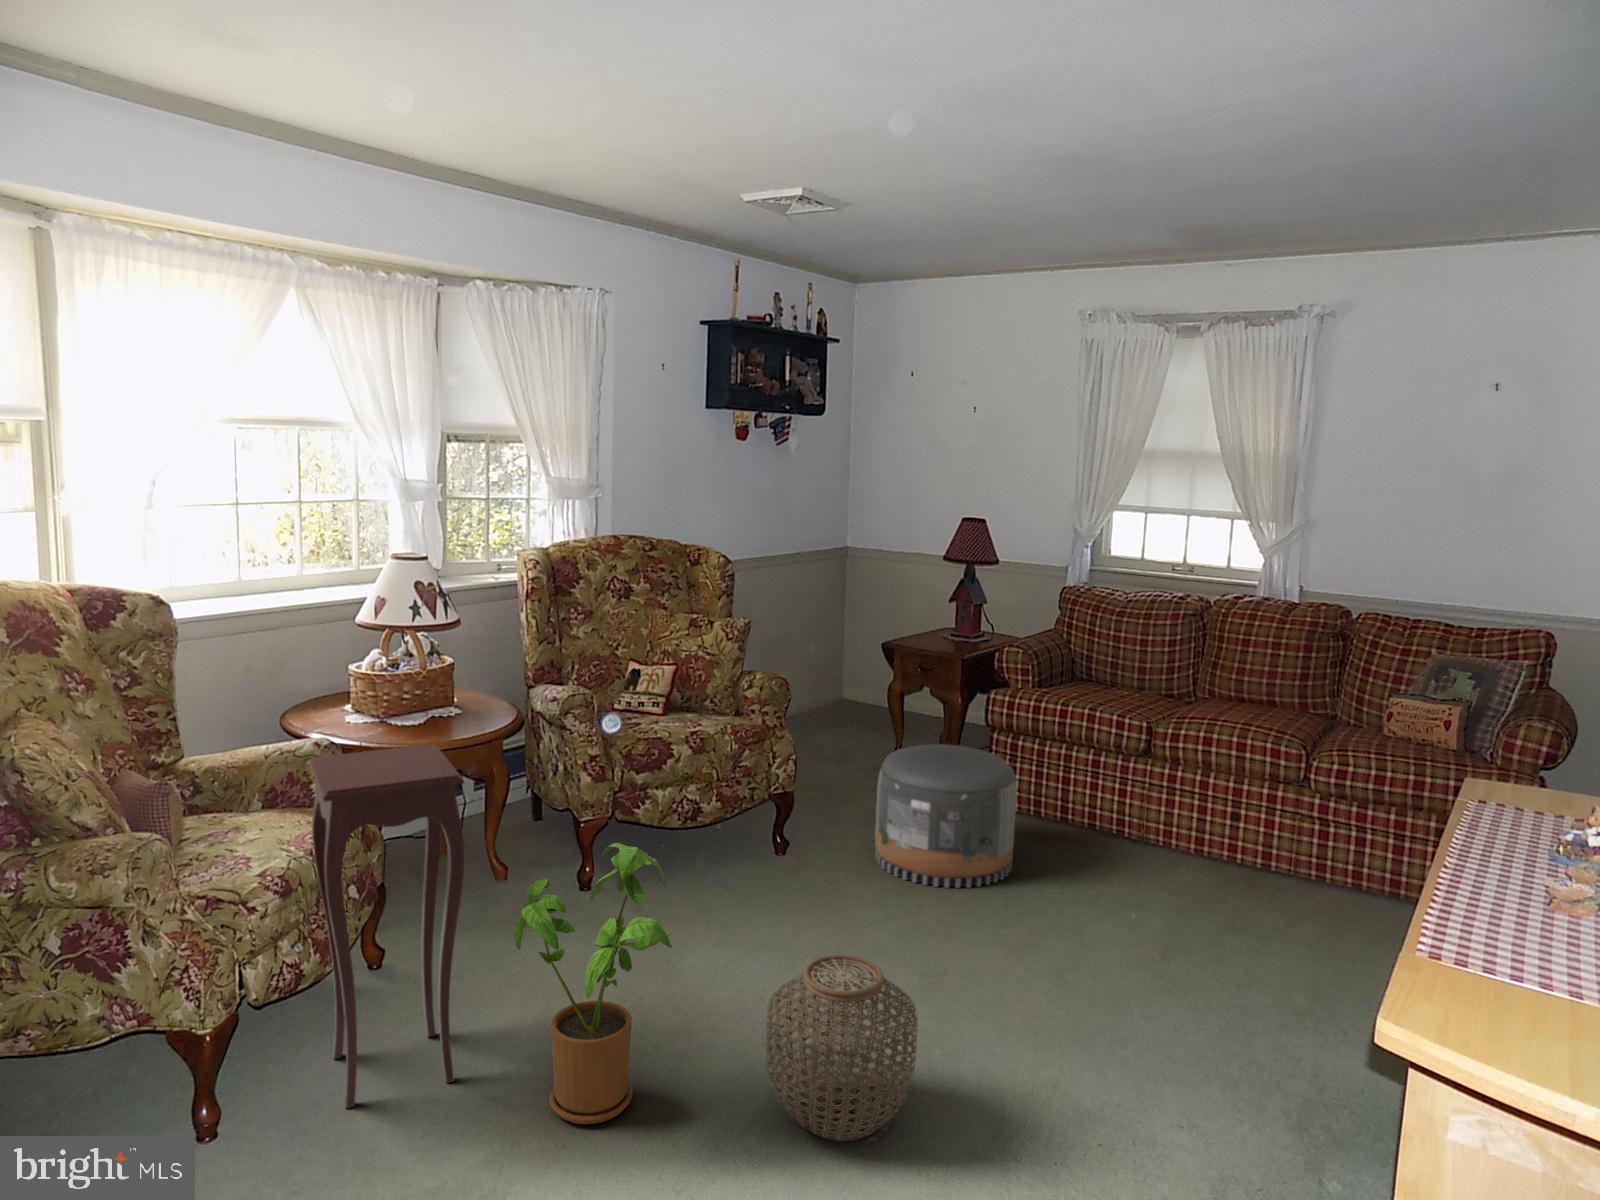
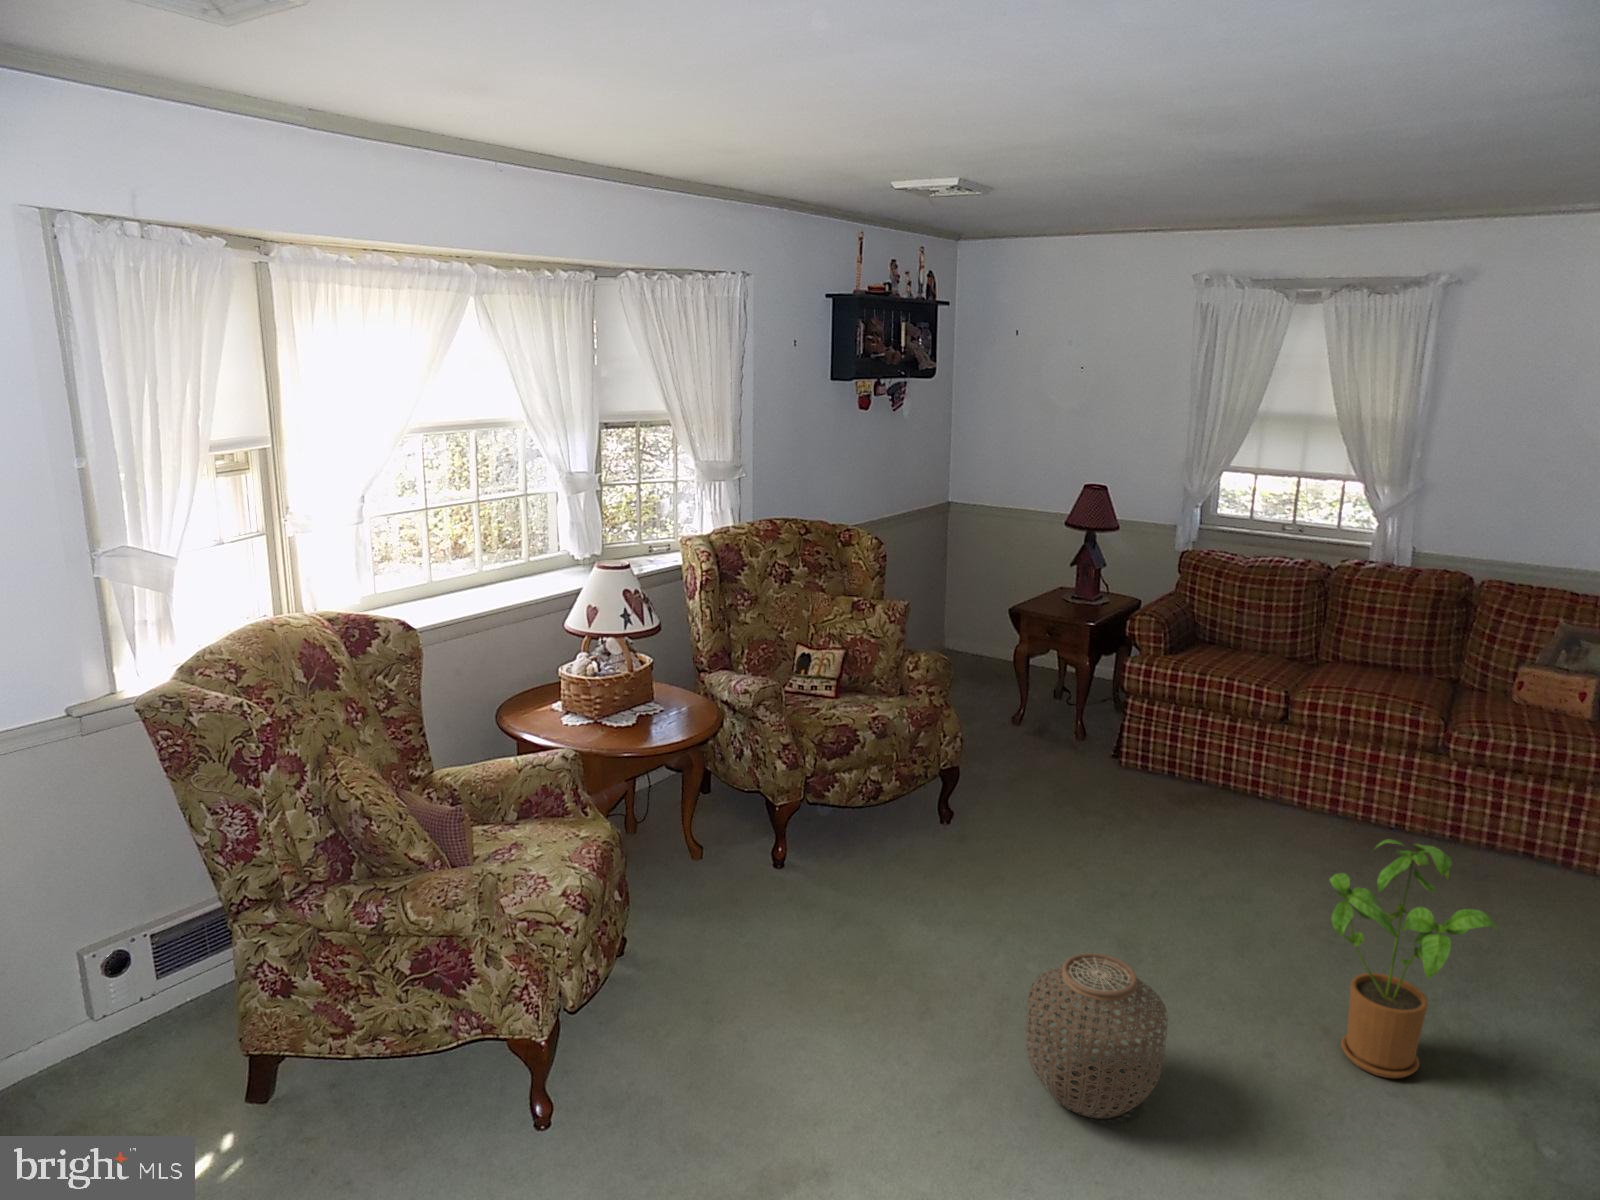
side table: present [309,744,465,1108] -> none [598,765,751,1096]
pouf: present [875,744,1017,888] -> none [1035,719,1173,857]
house plant: present [514,843,673,1124] -> present [1329,839,1499,1078]

